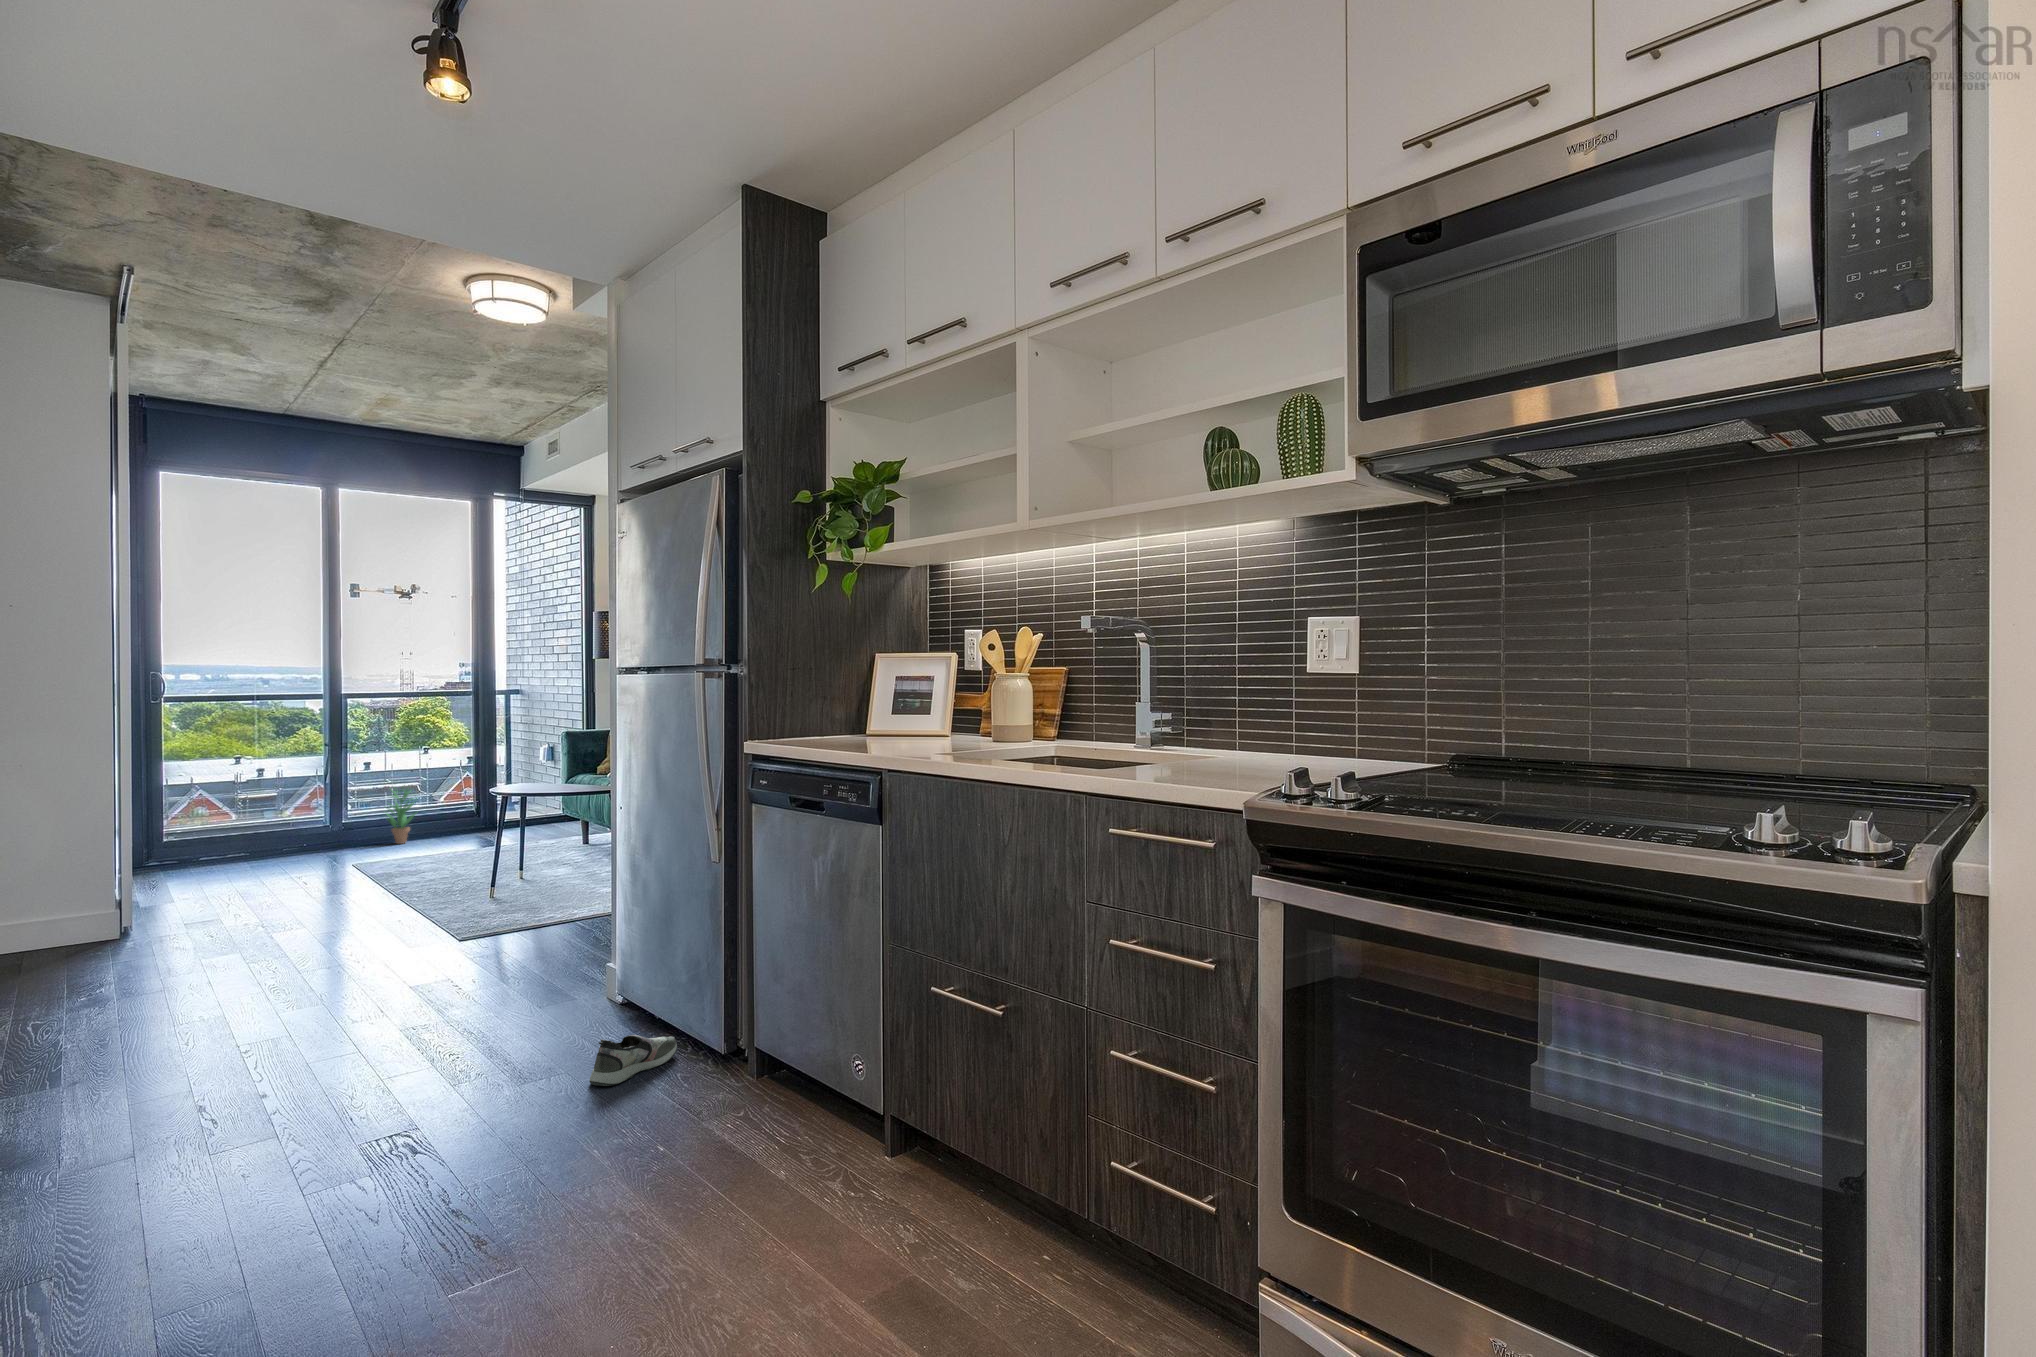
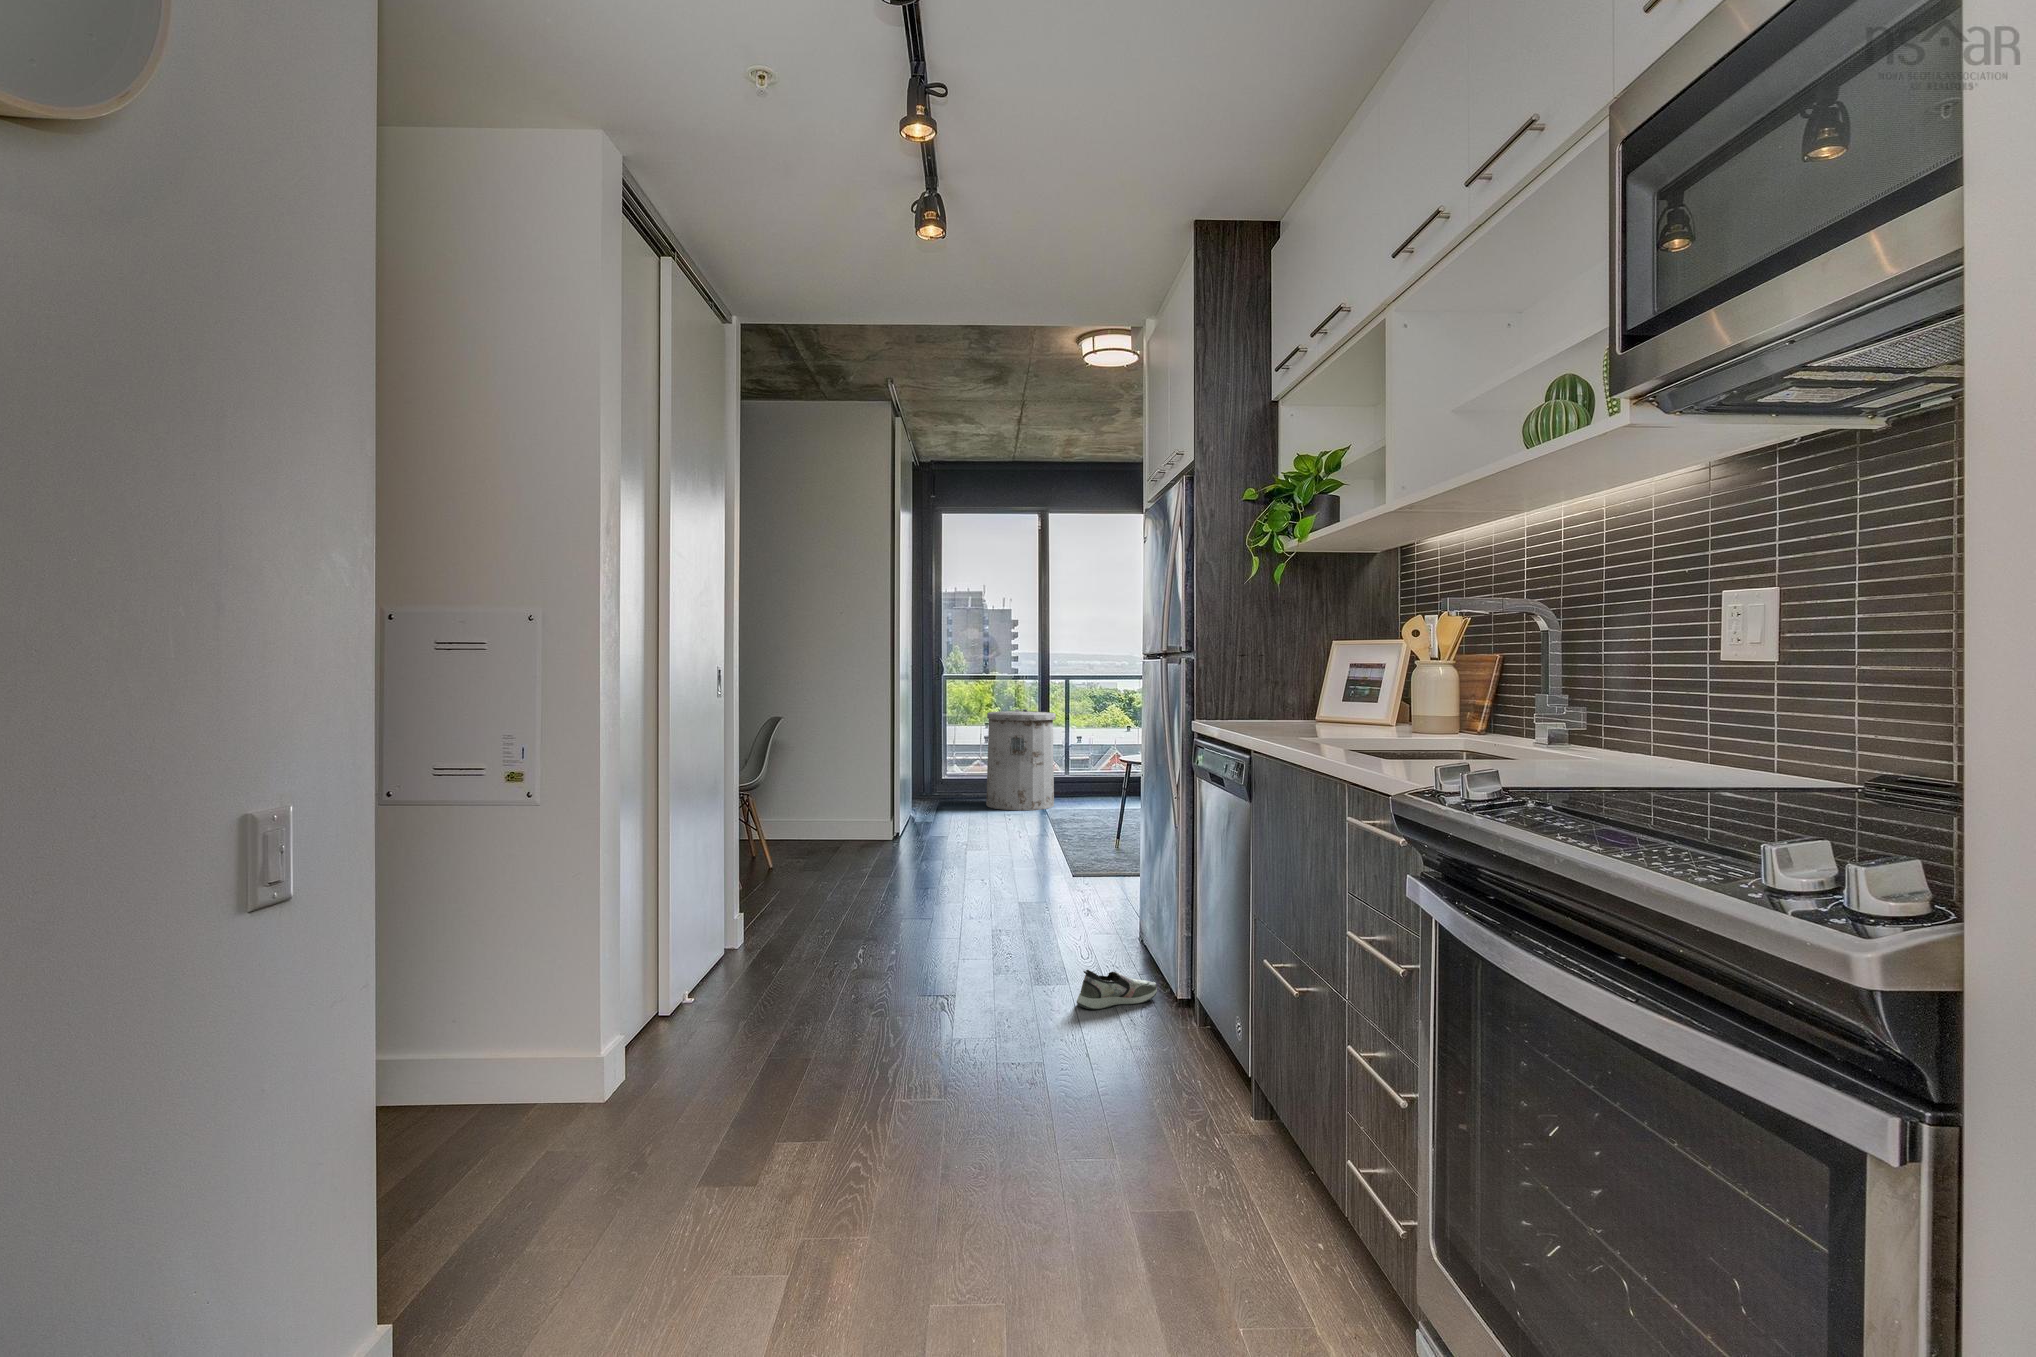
trash can: none [249,735,358,867] -> present [986,709,1056,810]
potted plant: present [387,788,417,844] -> none [1077,752,1102,801]

